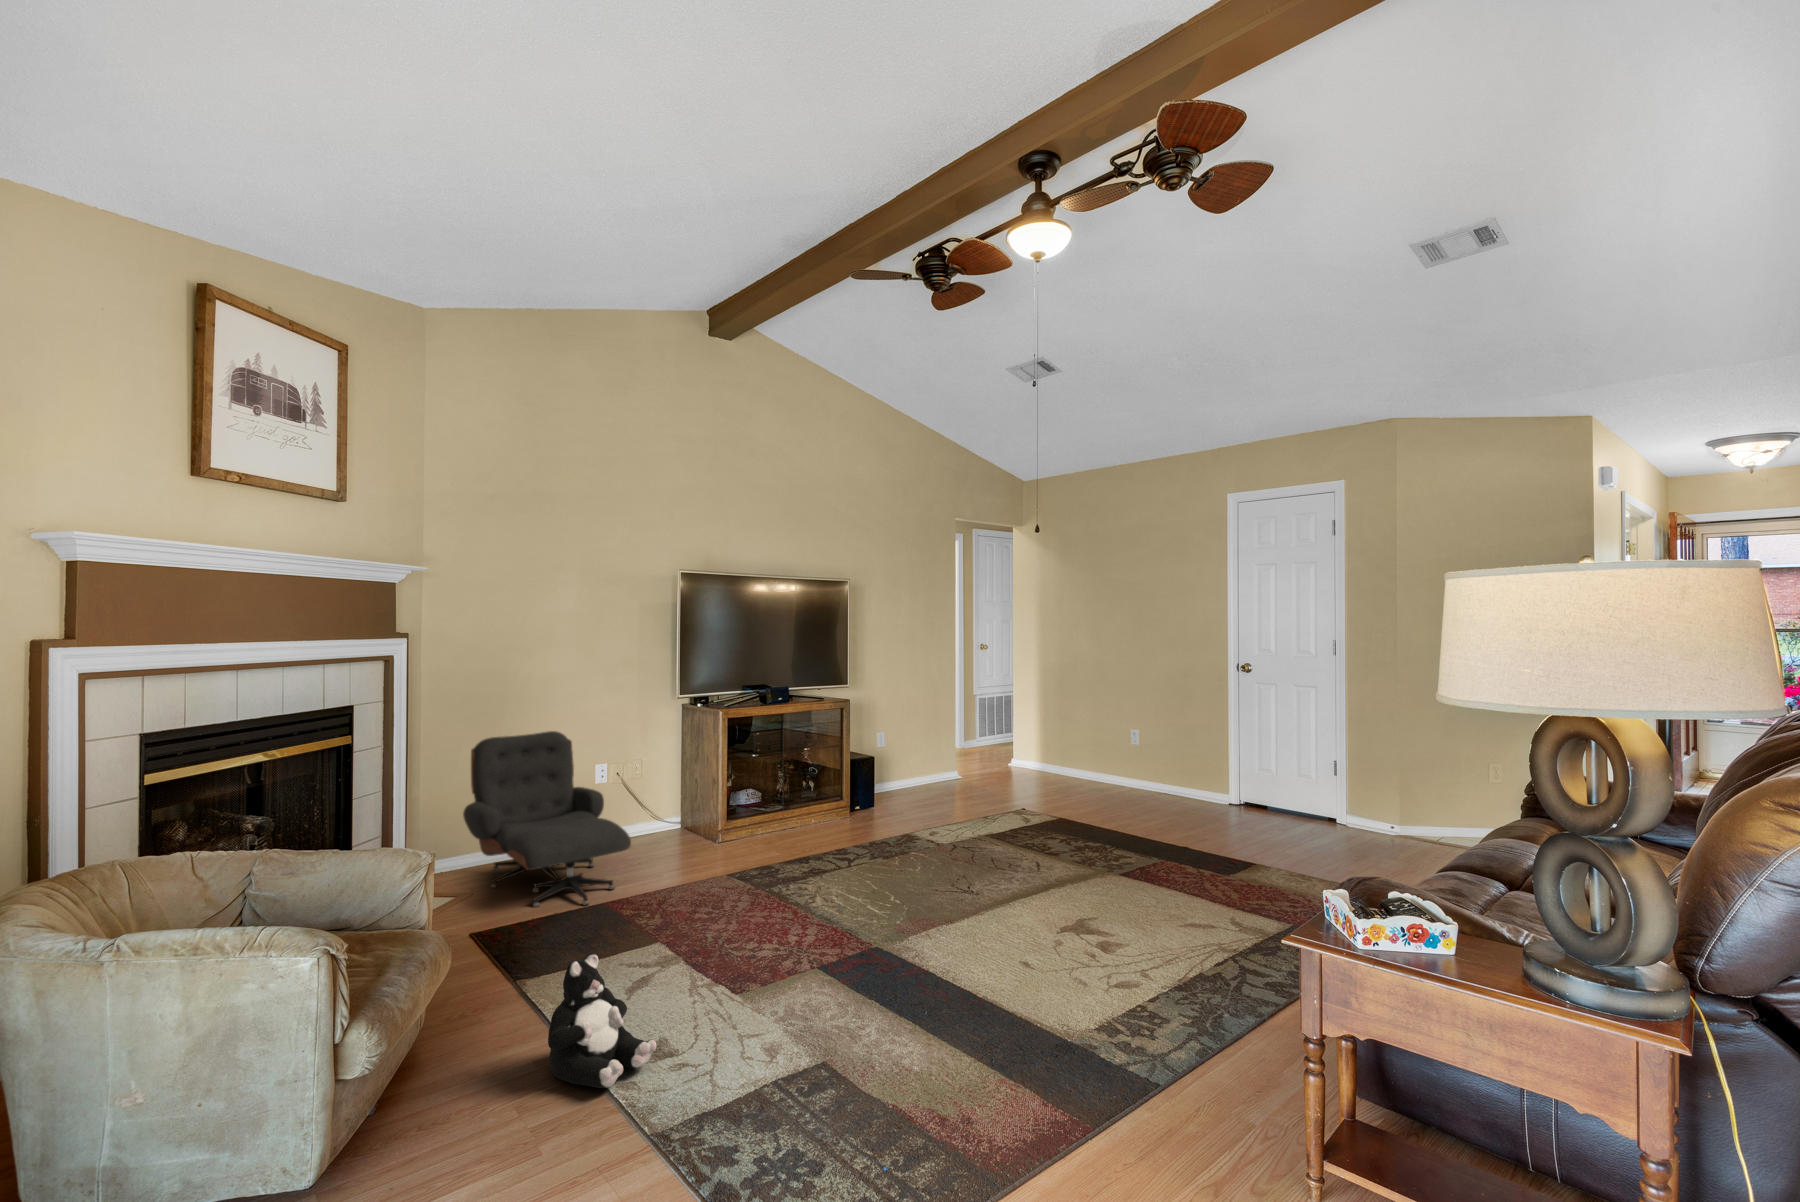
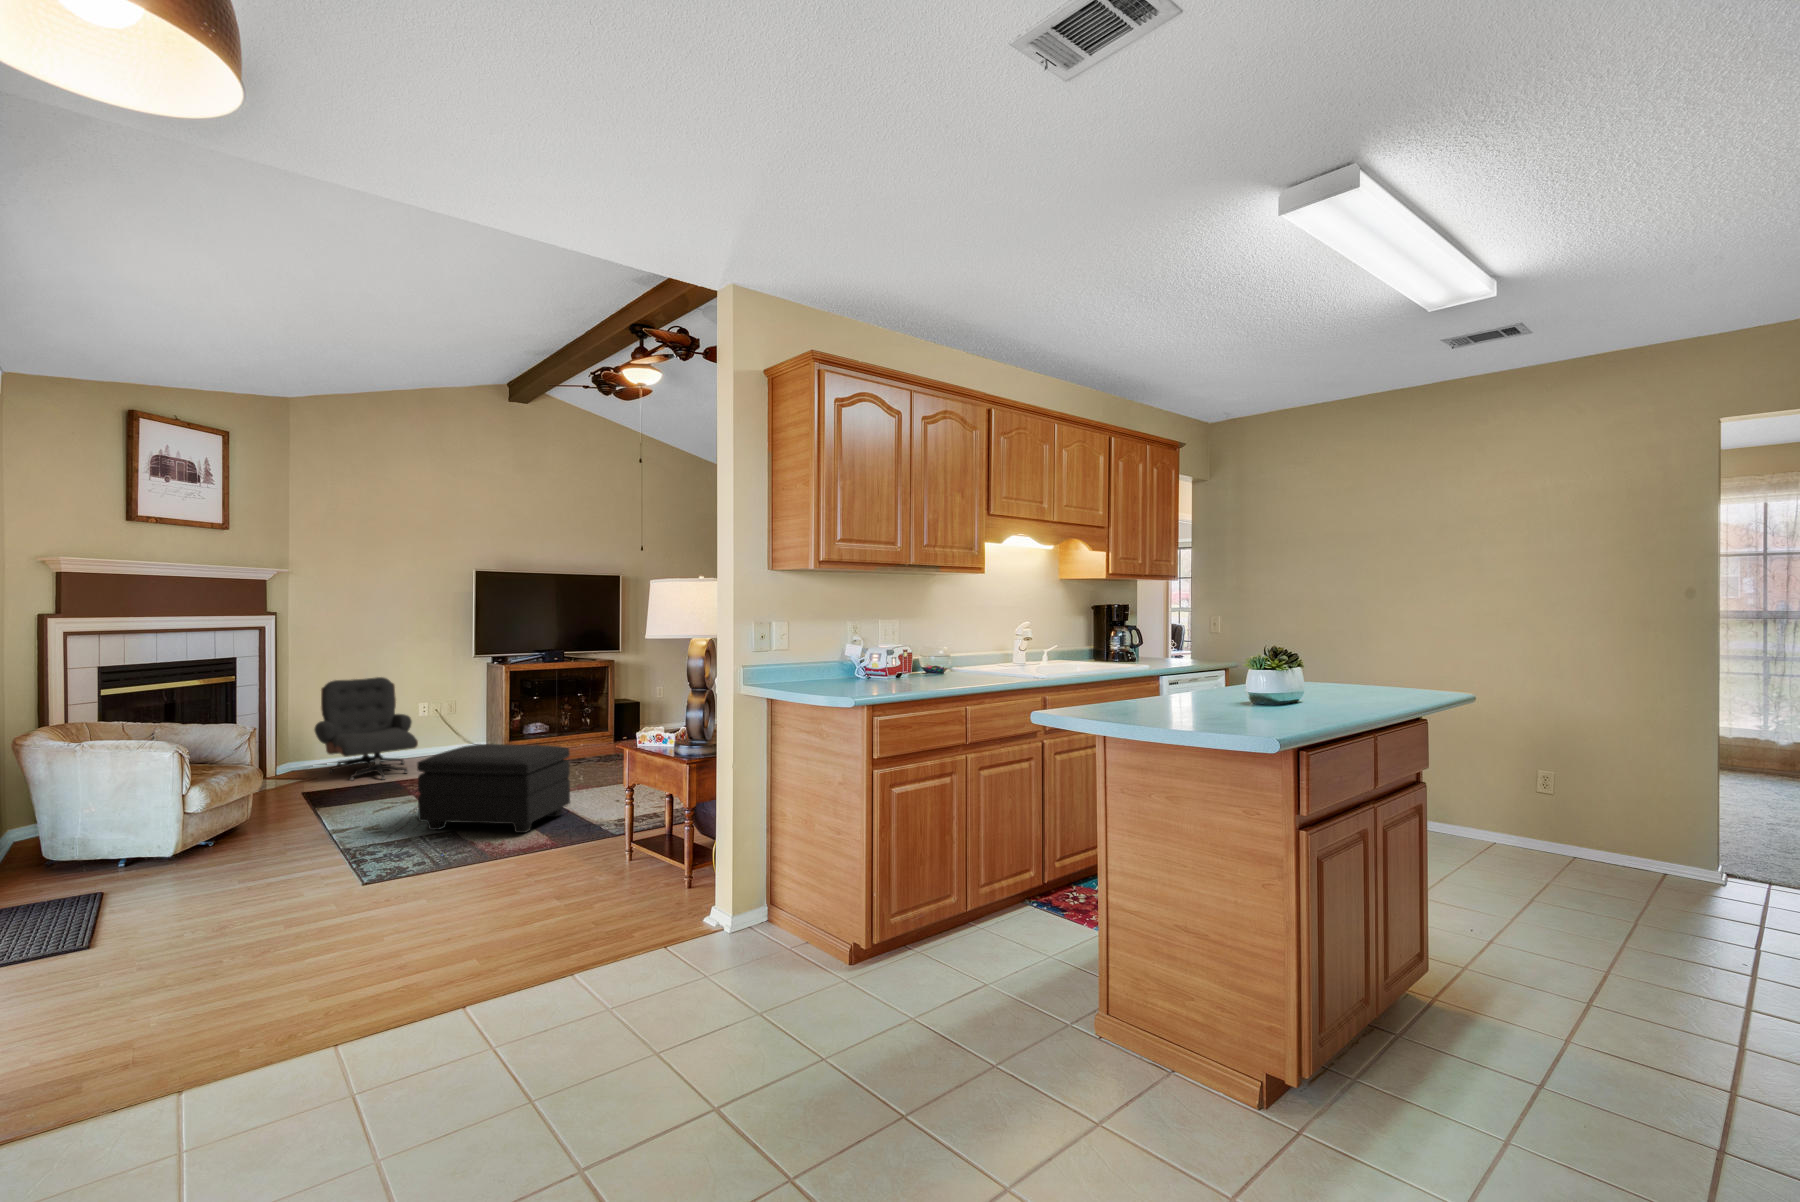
footstool: none [753,874,990,1073] -> present [417,744,570,833]
plush toy: present [548,953,657,1088] -> none [306,776,367,837]

